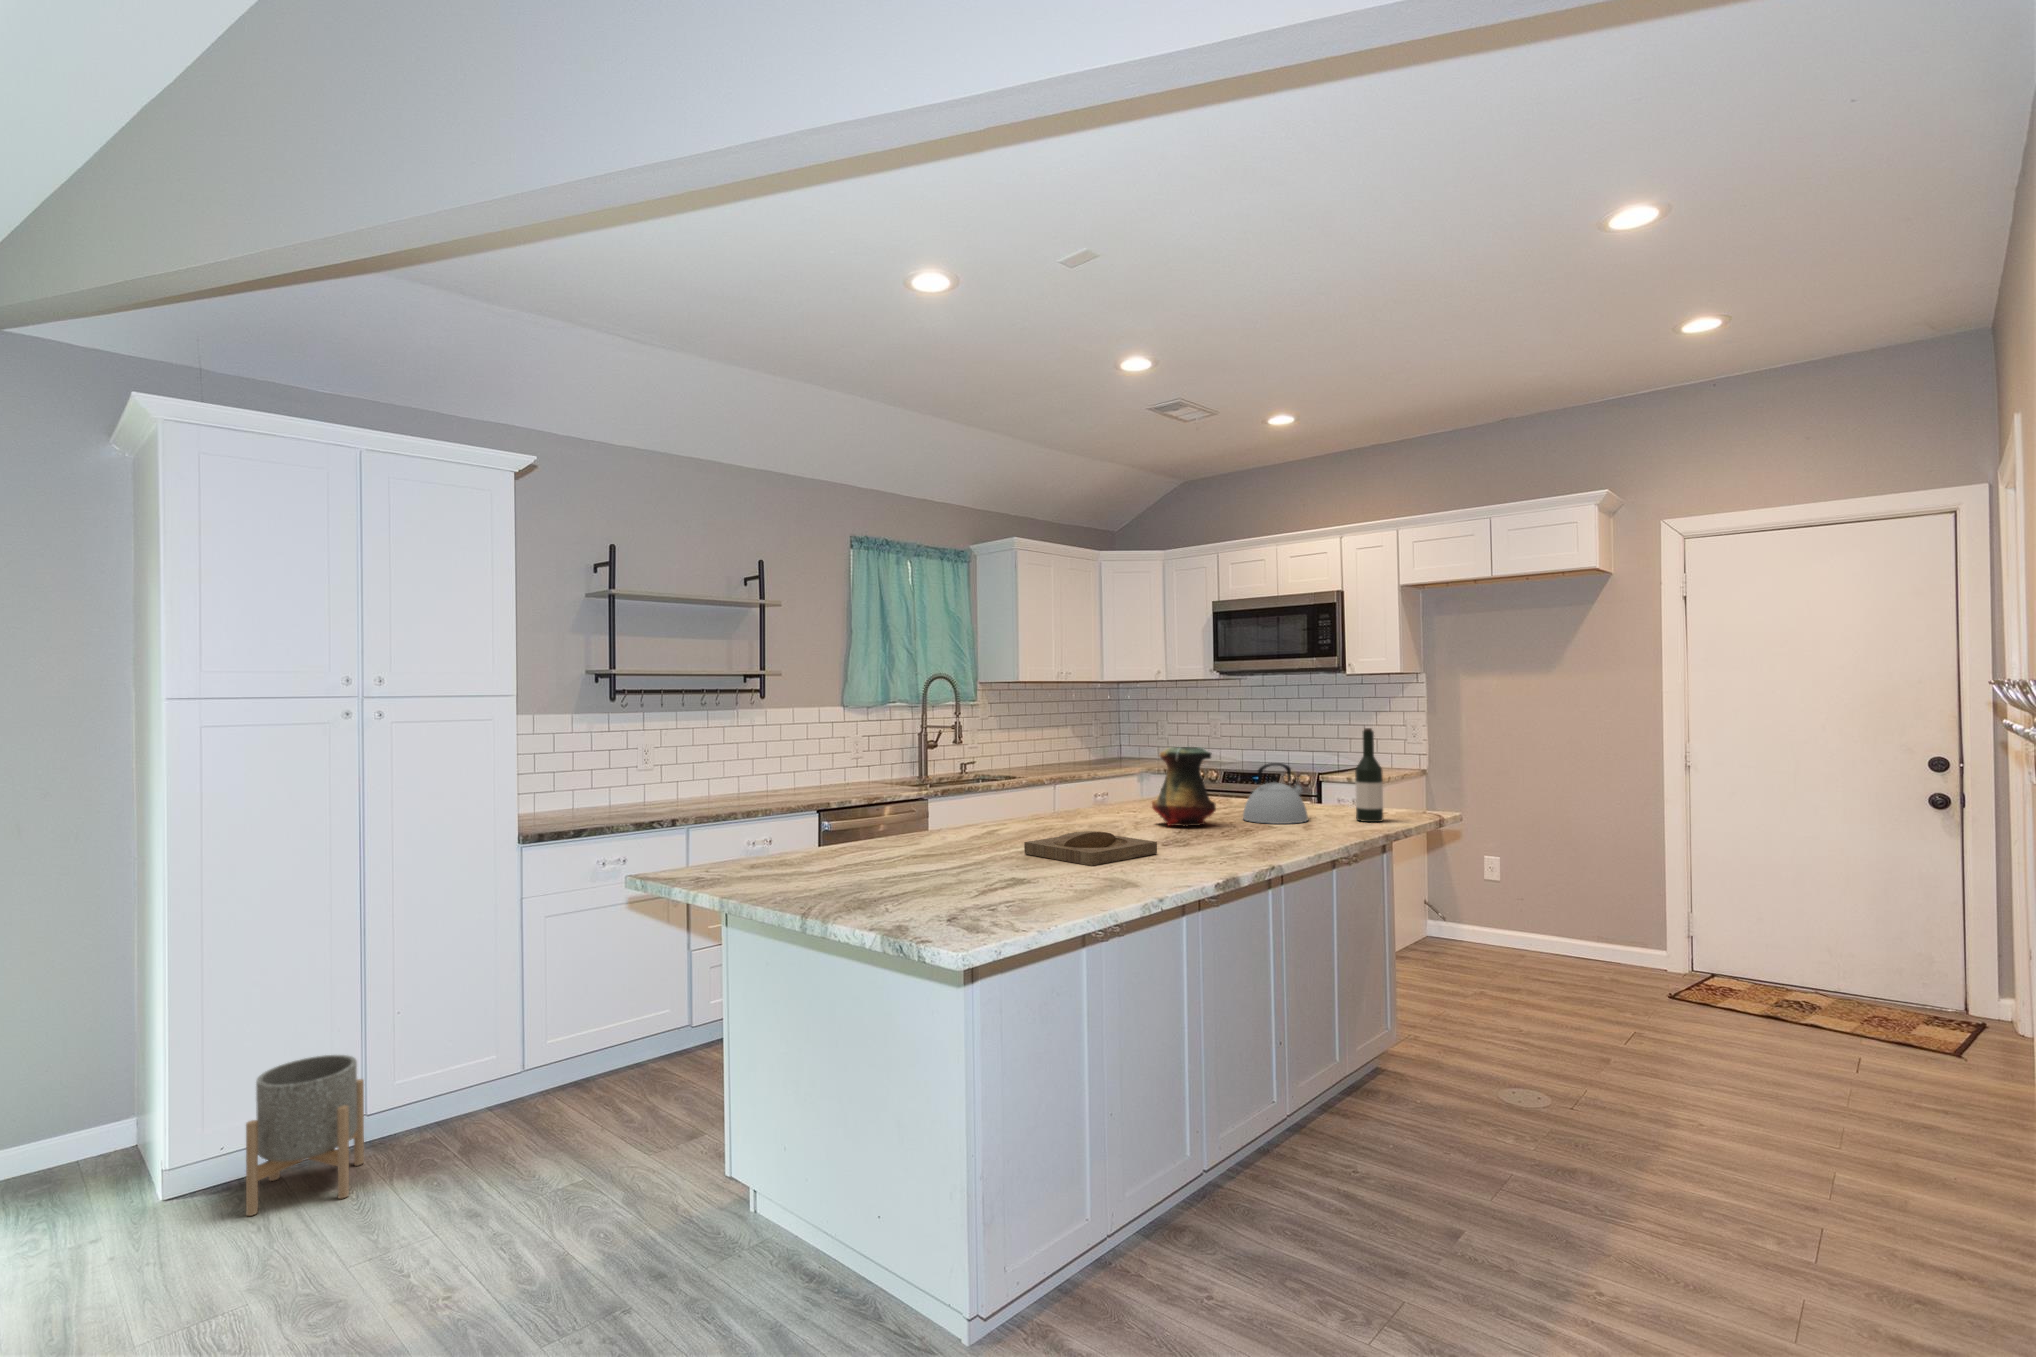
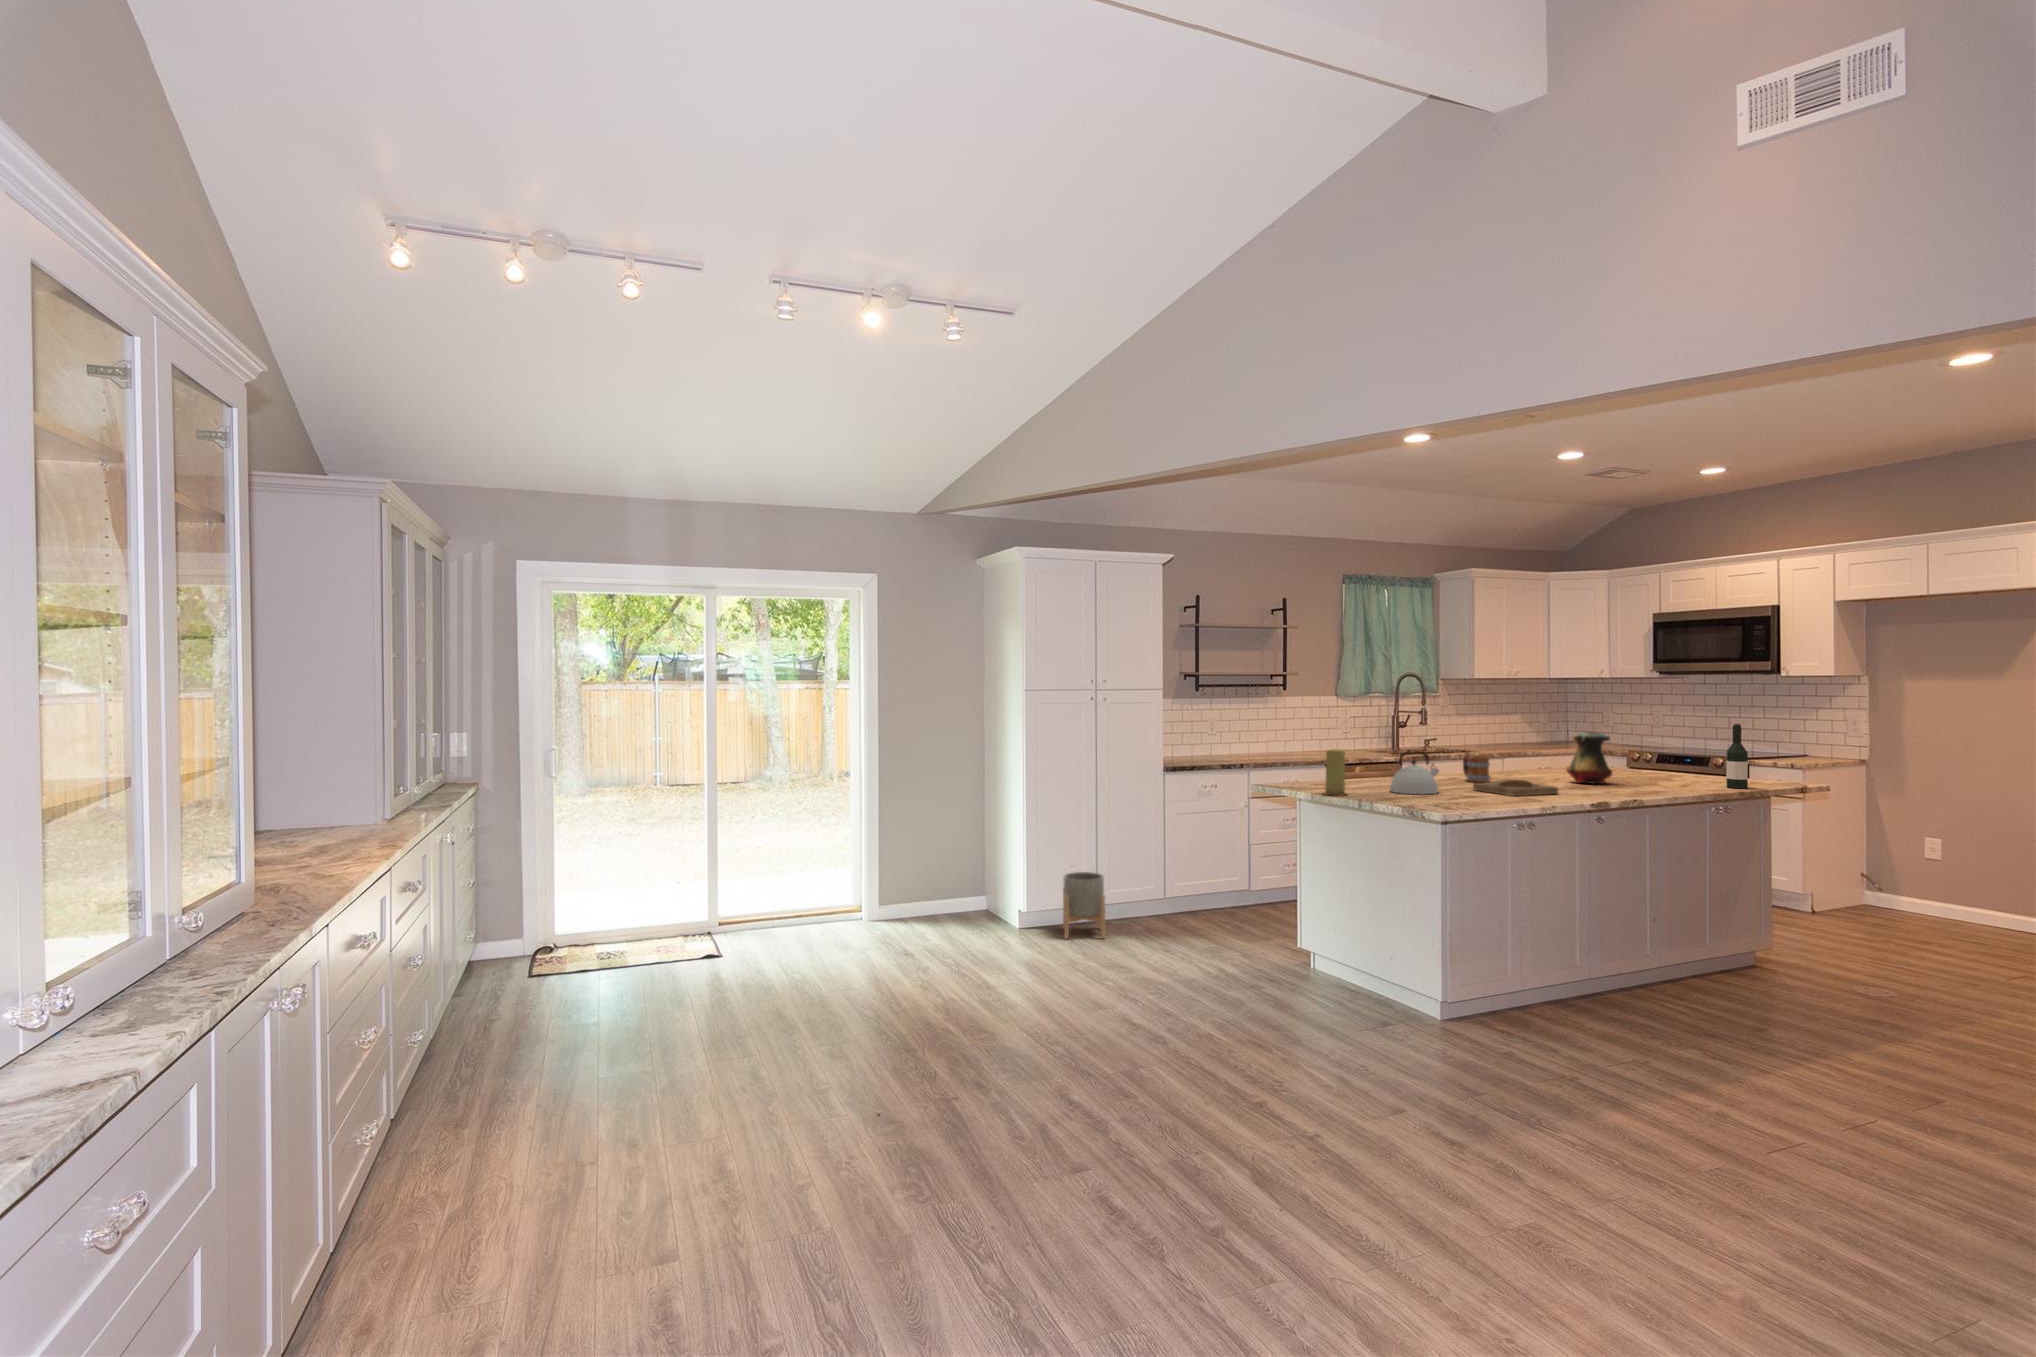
kettle: present [1243,763,1308,824] -> present [1390,751,1439,795]
mug: none [1006,782,1048,834] -> present [1463,750,1490,782]
candle: none [746,796,799,892] -> present [1323,749,1347,795]

